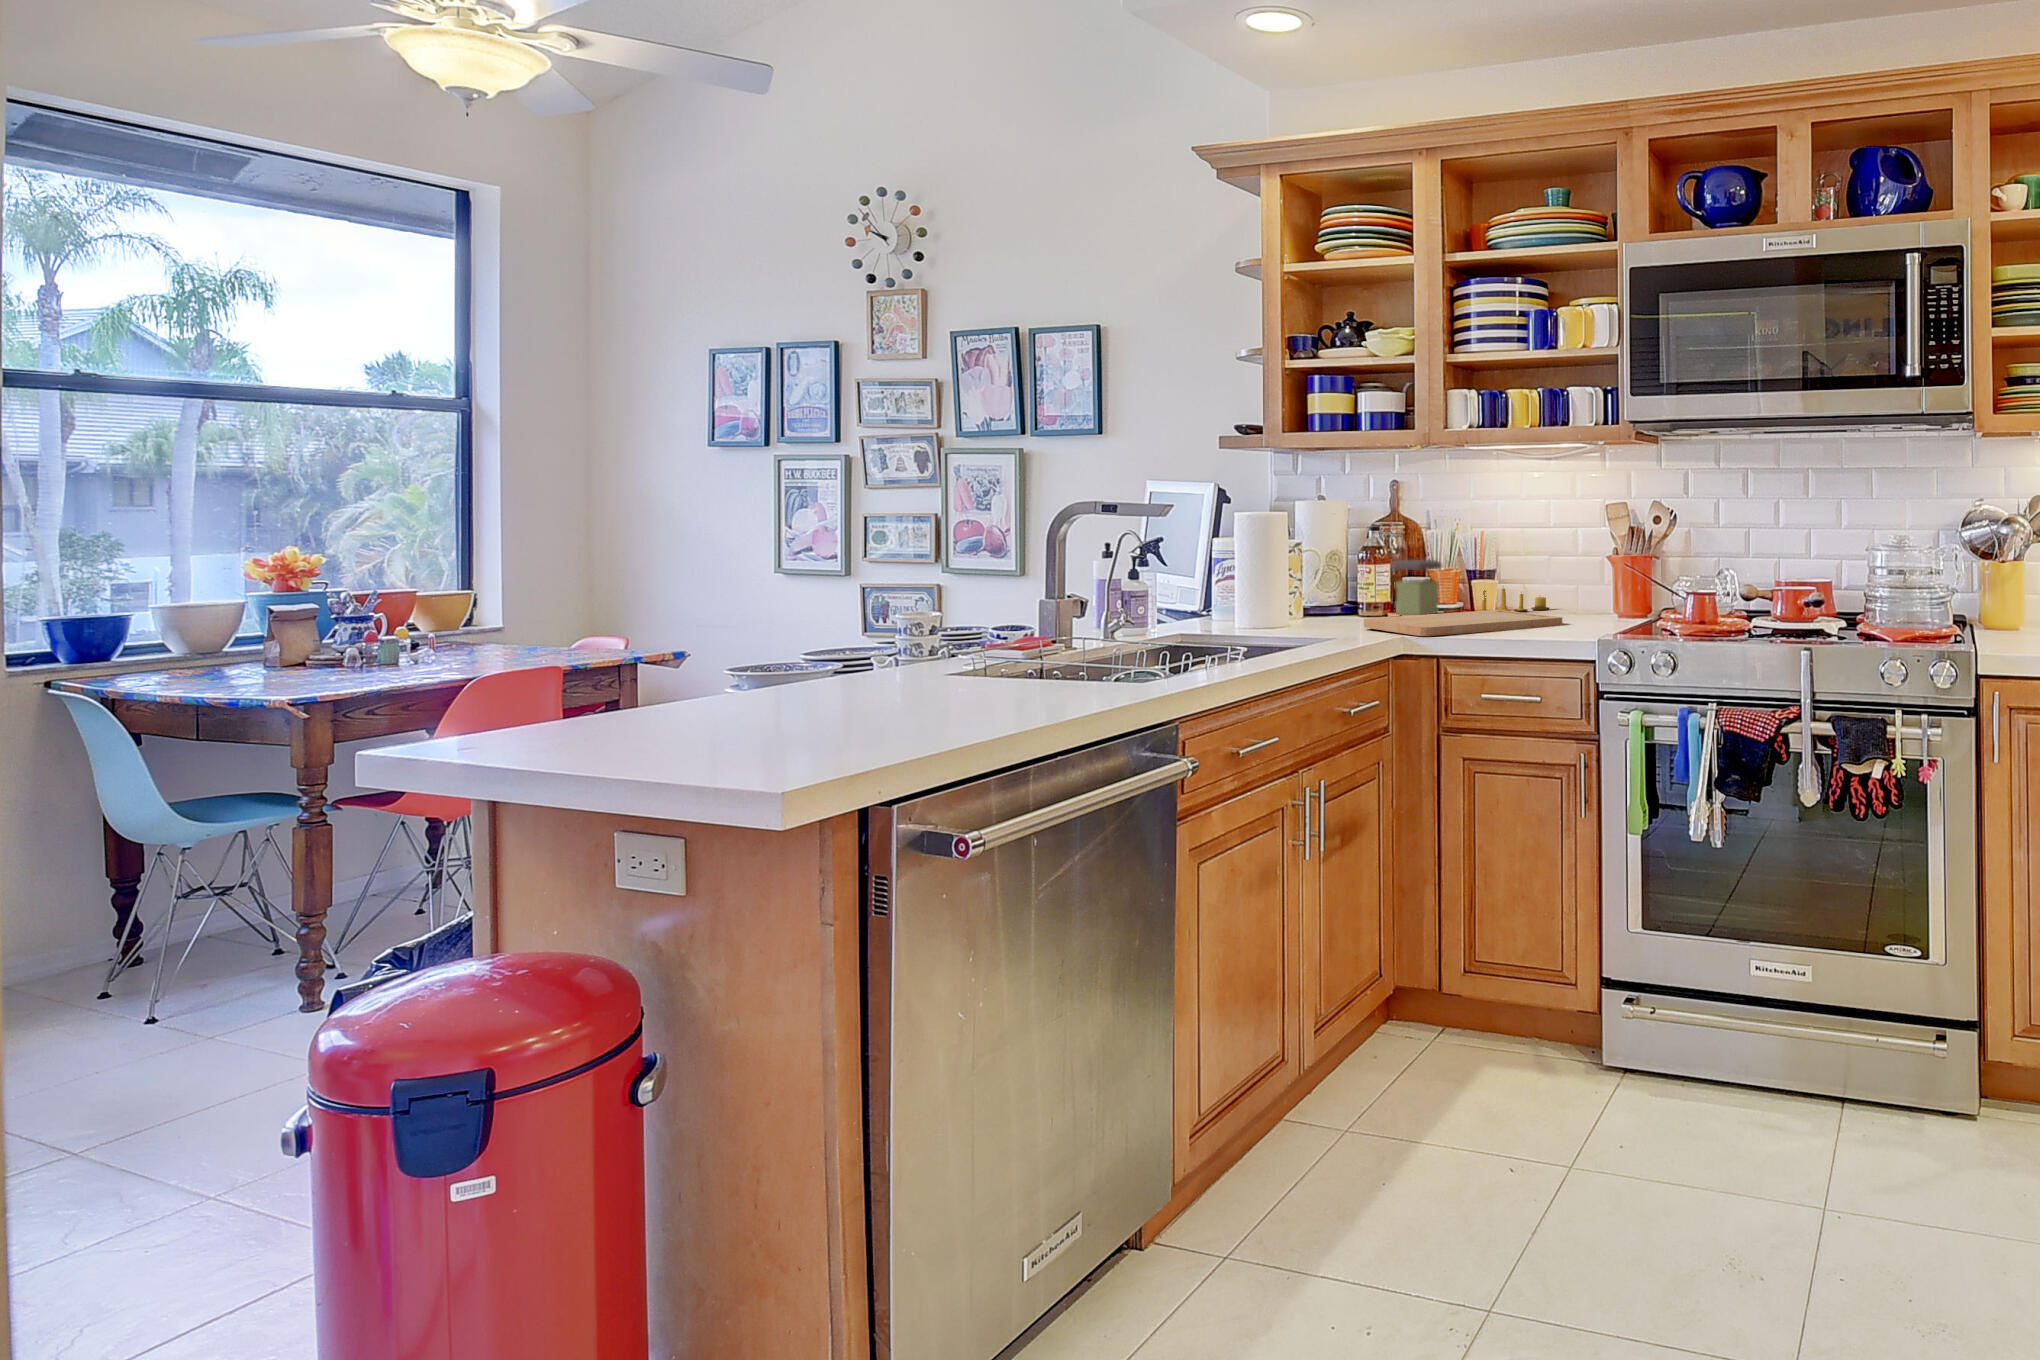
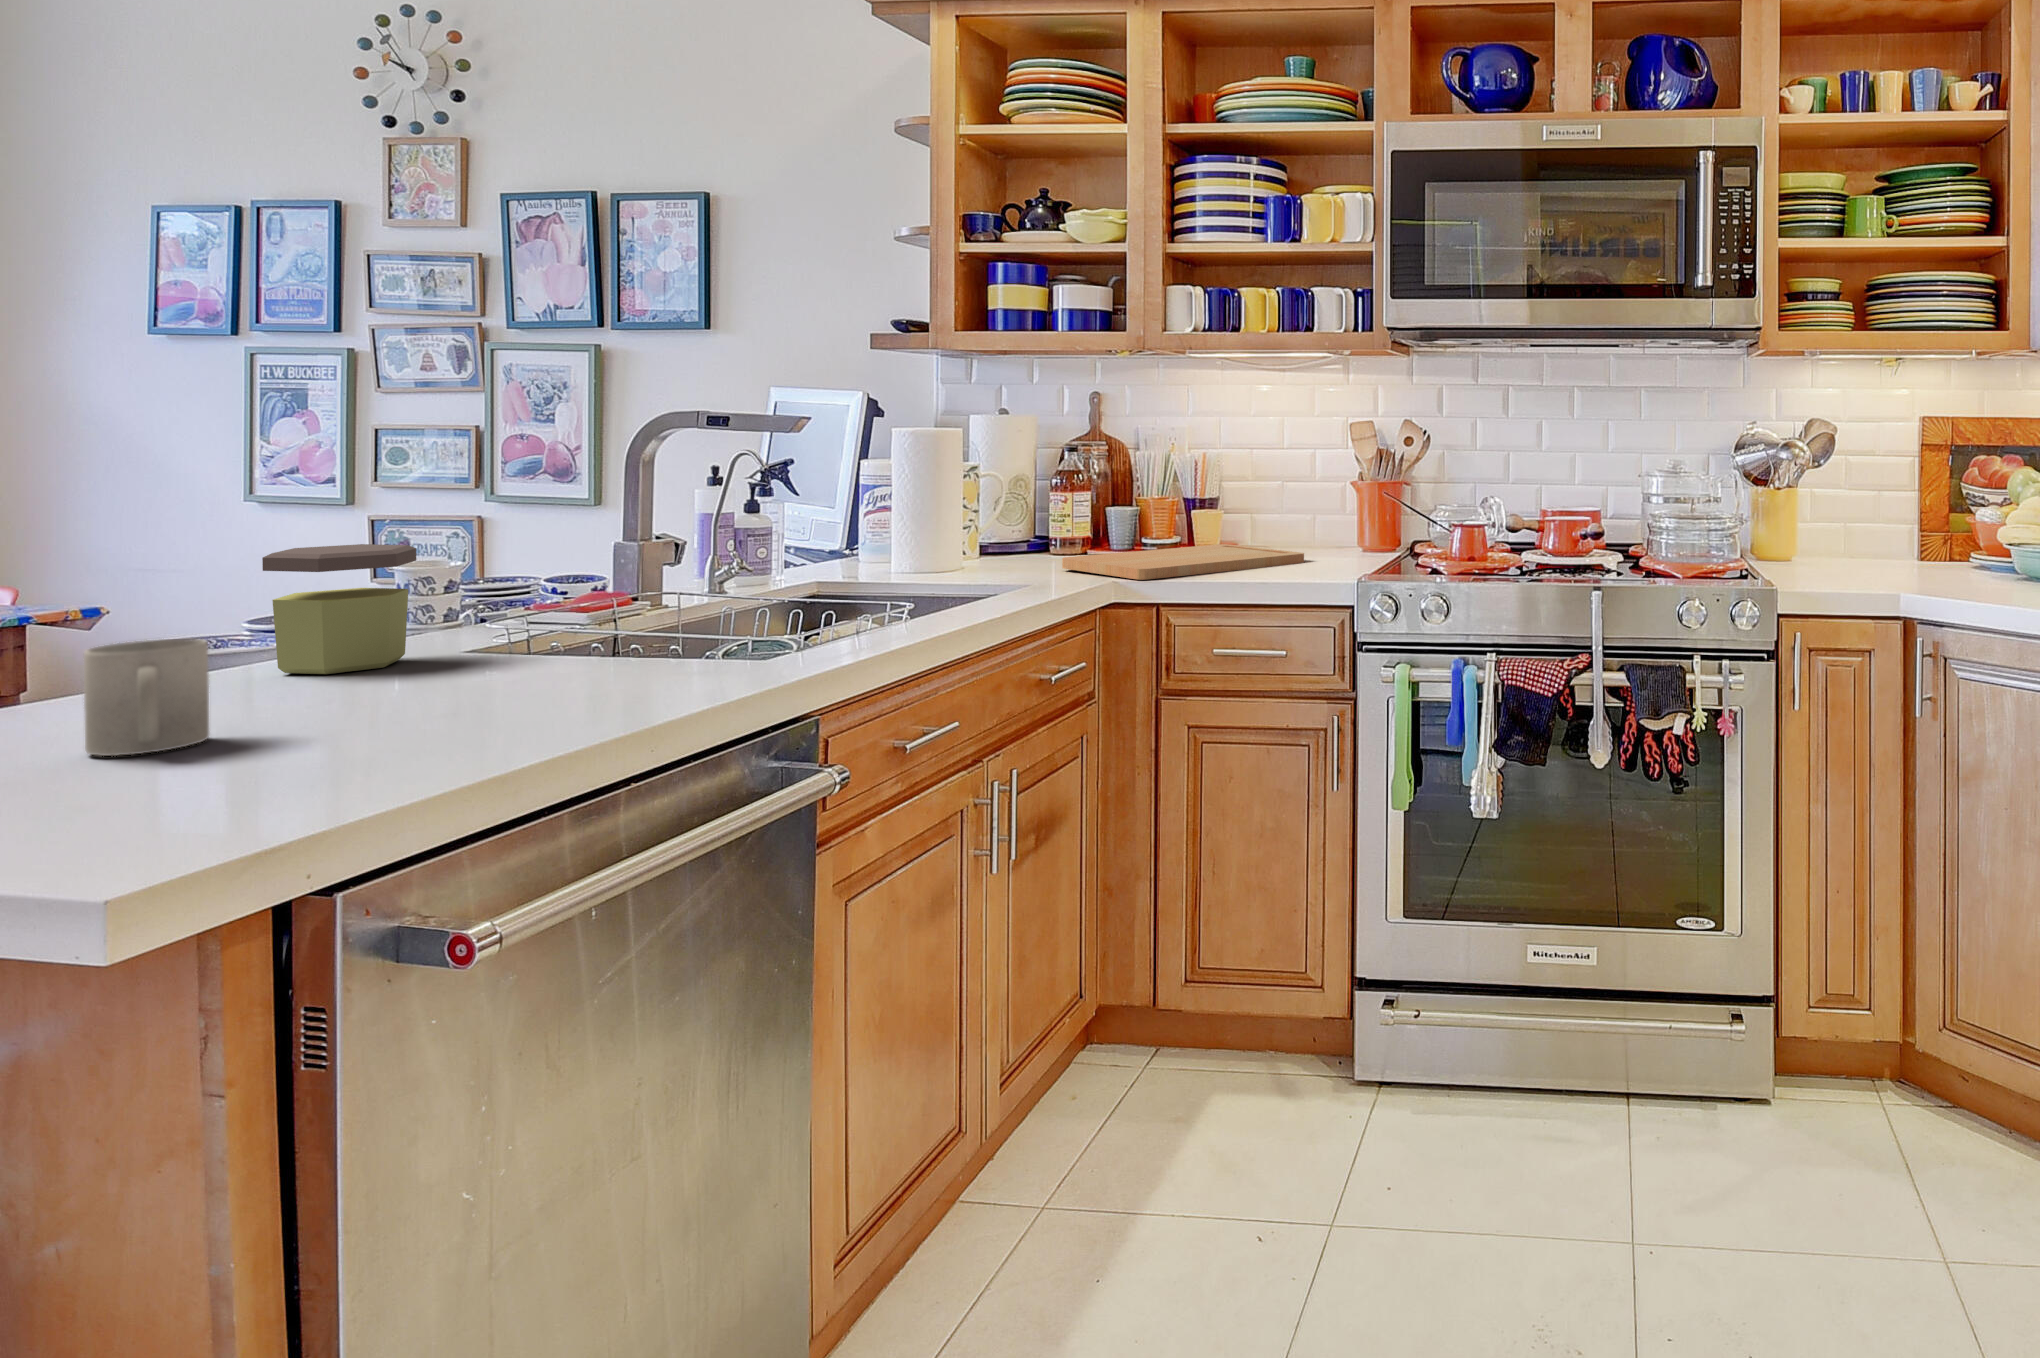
jar: present [1391,560,1441,616] -> present [262,544,416,674]
candle: present [1482,588,1549,611] -> none [1194,515,1279,549]
mug: none [772,652,833,721] -> present [84,638,209,756]

